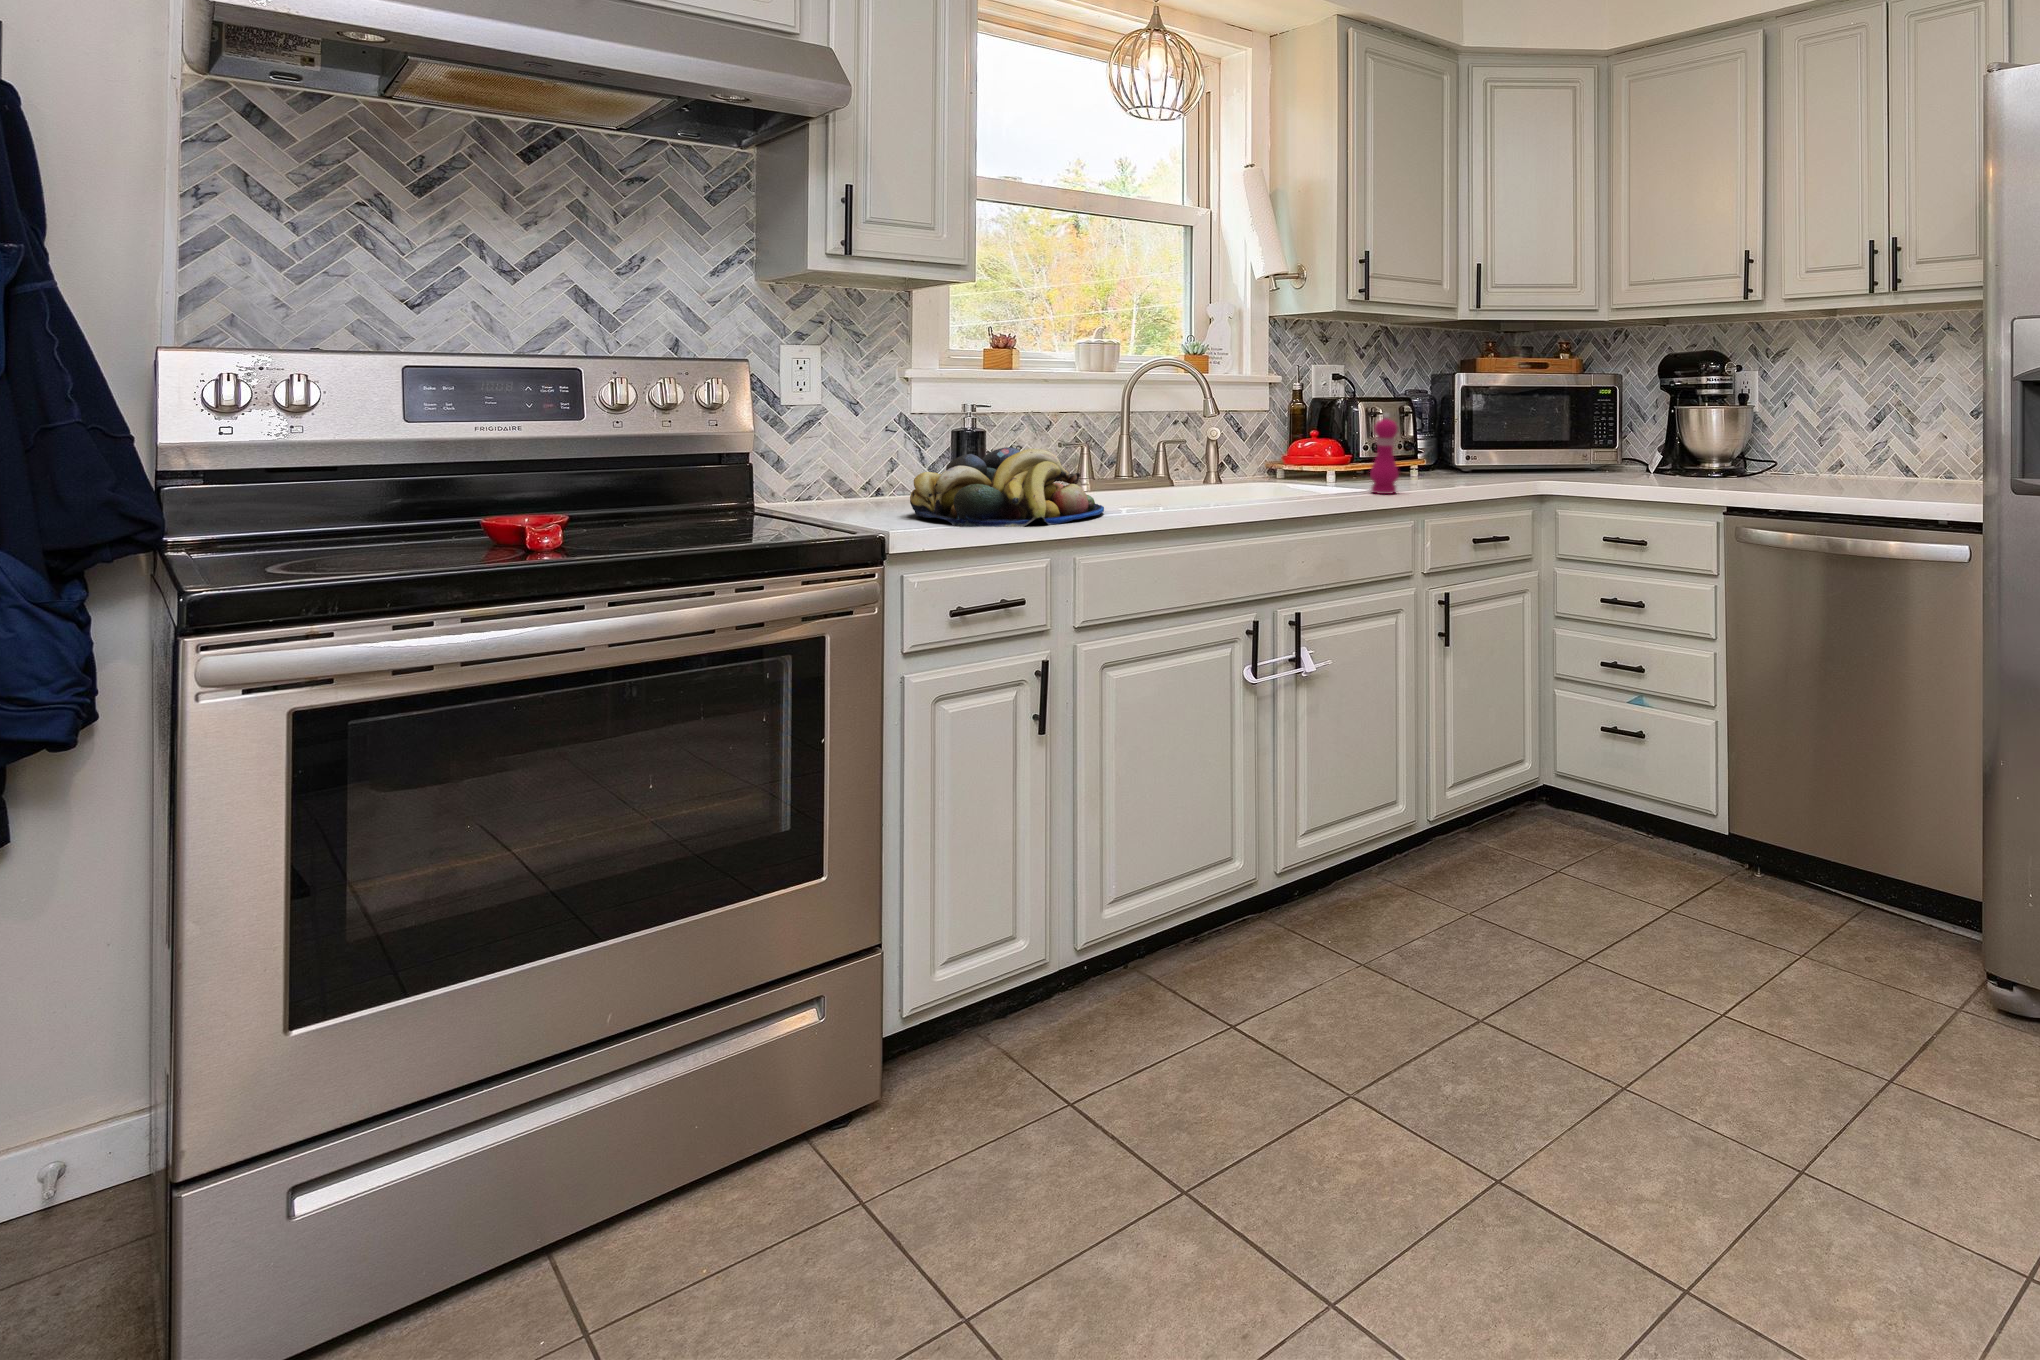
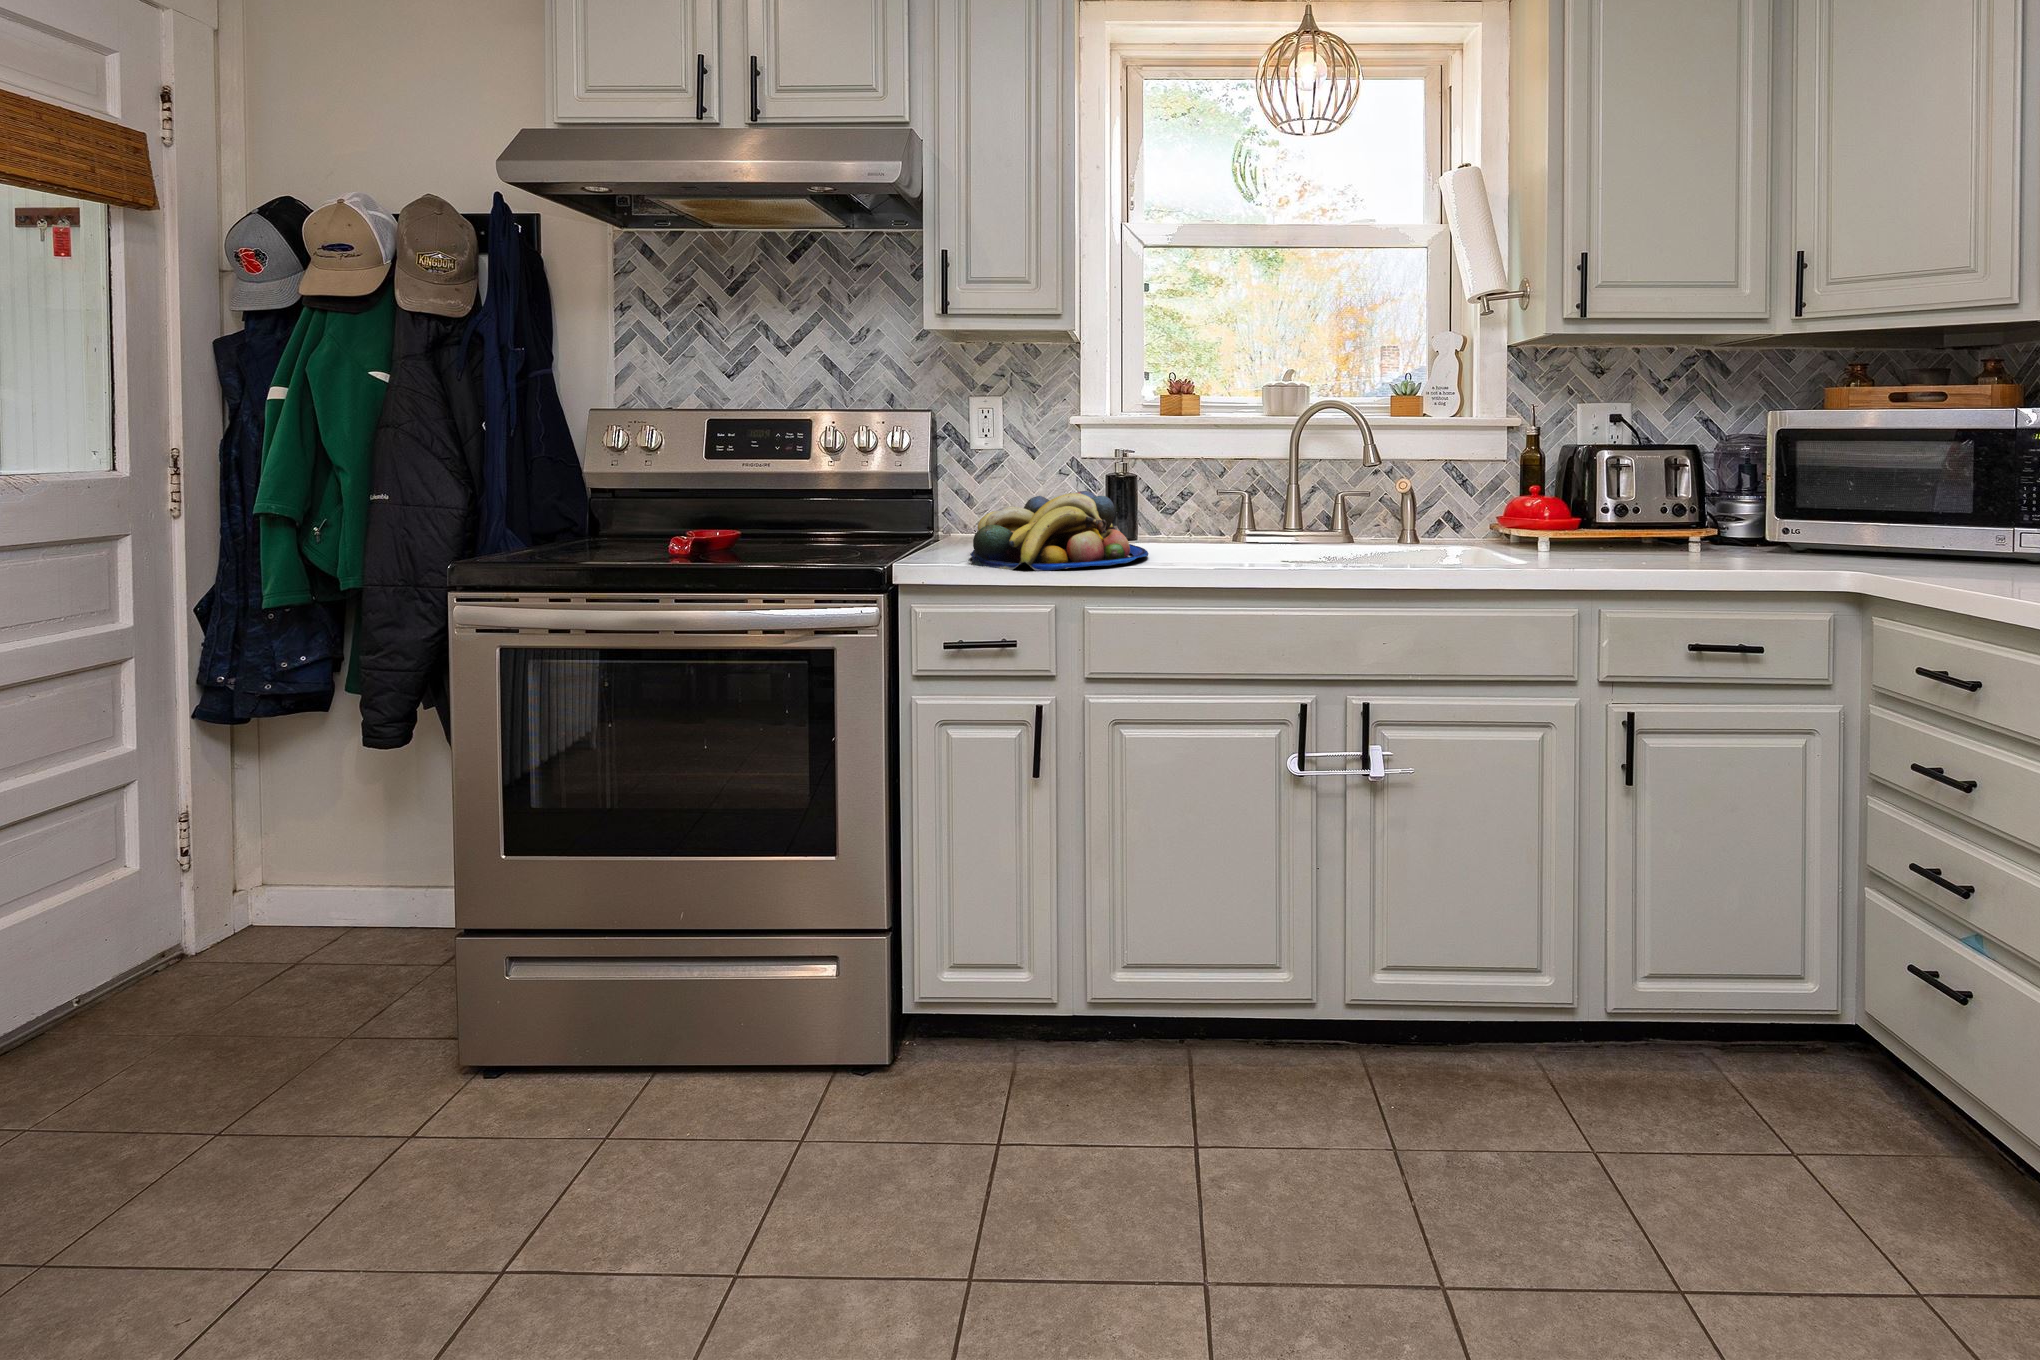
pepper mill: present [1370,413,1399,494] -> none [1527,464,1566,573]

